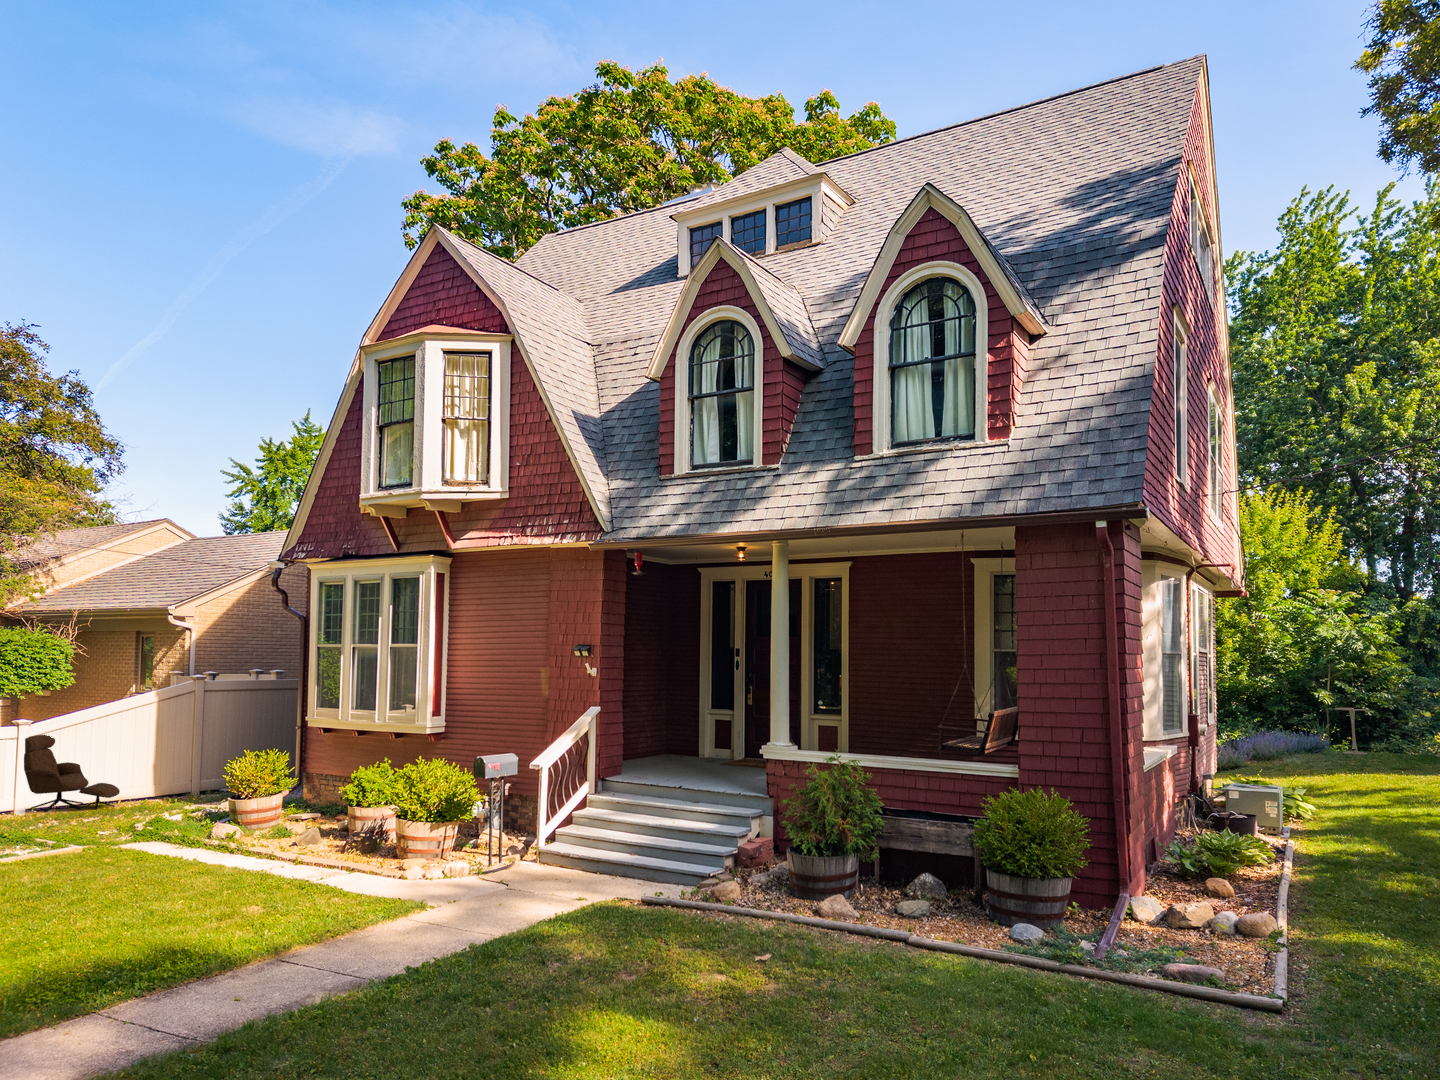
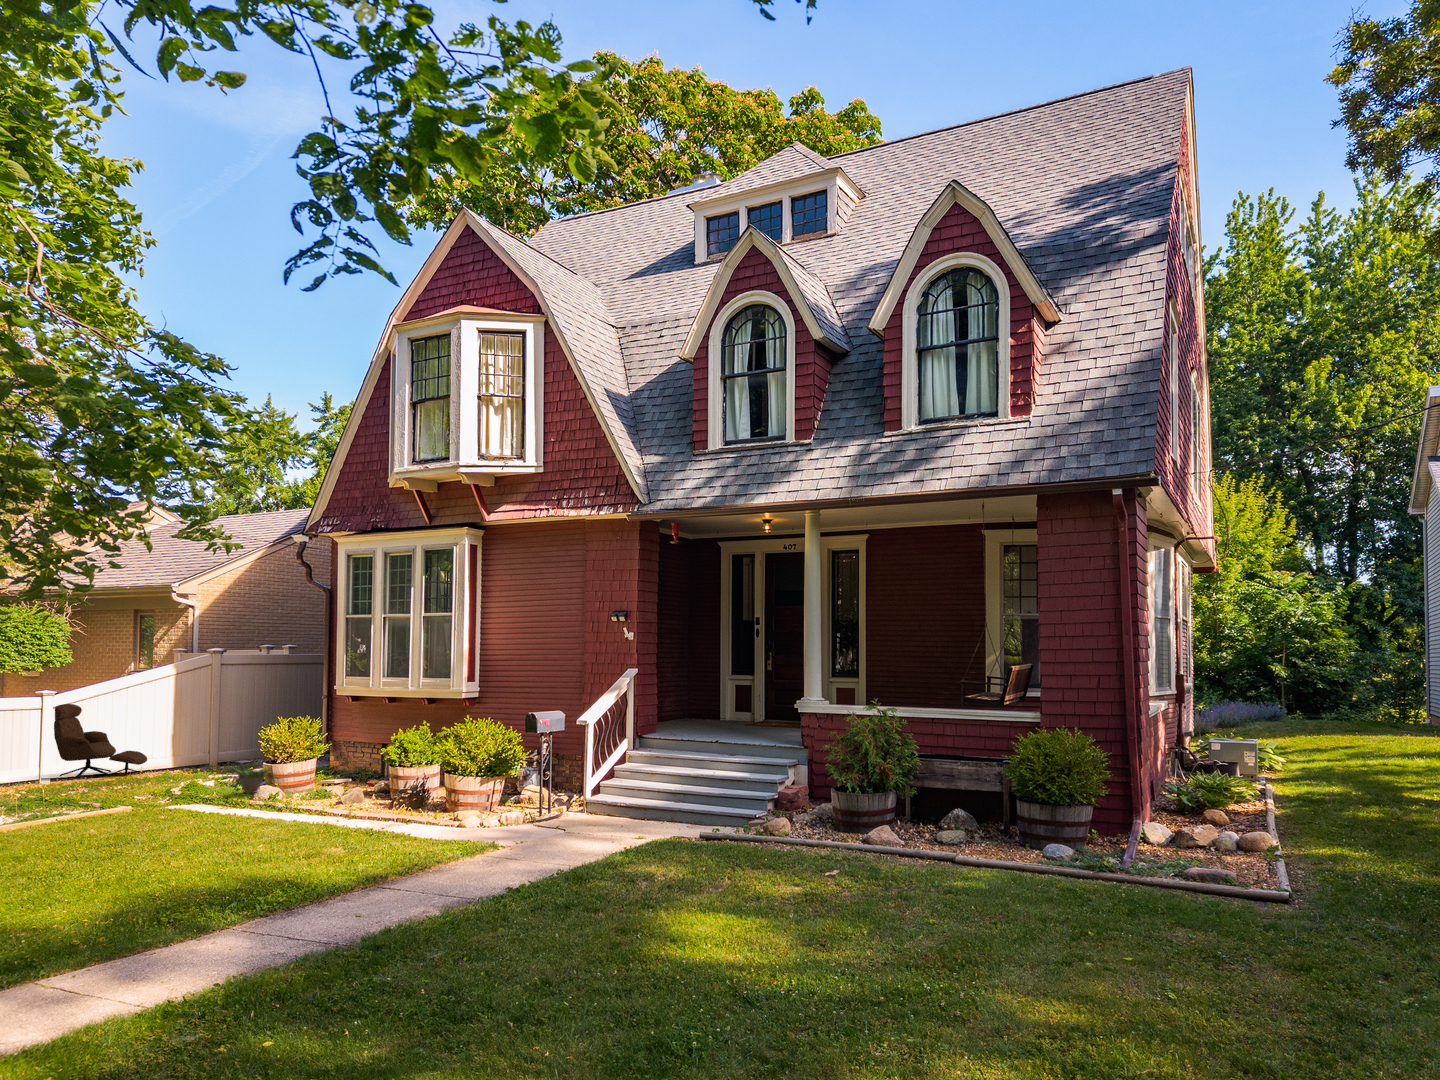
pedestal table: present [1335,708,1369,755] -> none [1285,680,1316,723]
decorative plant: none [186,806,231,833] -> present [233,768,268,793]

